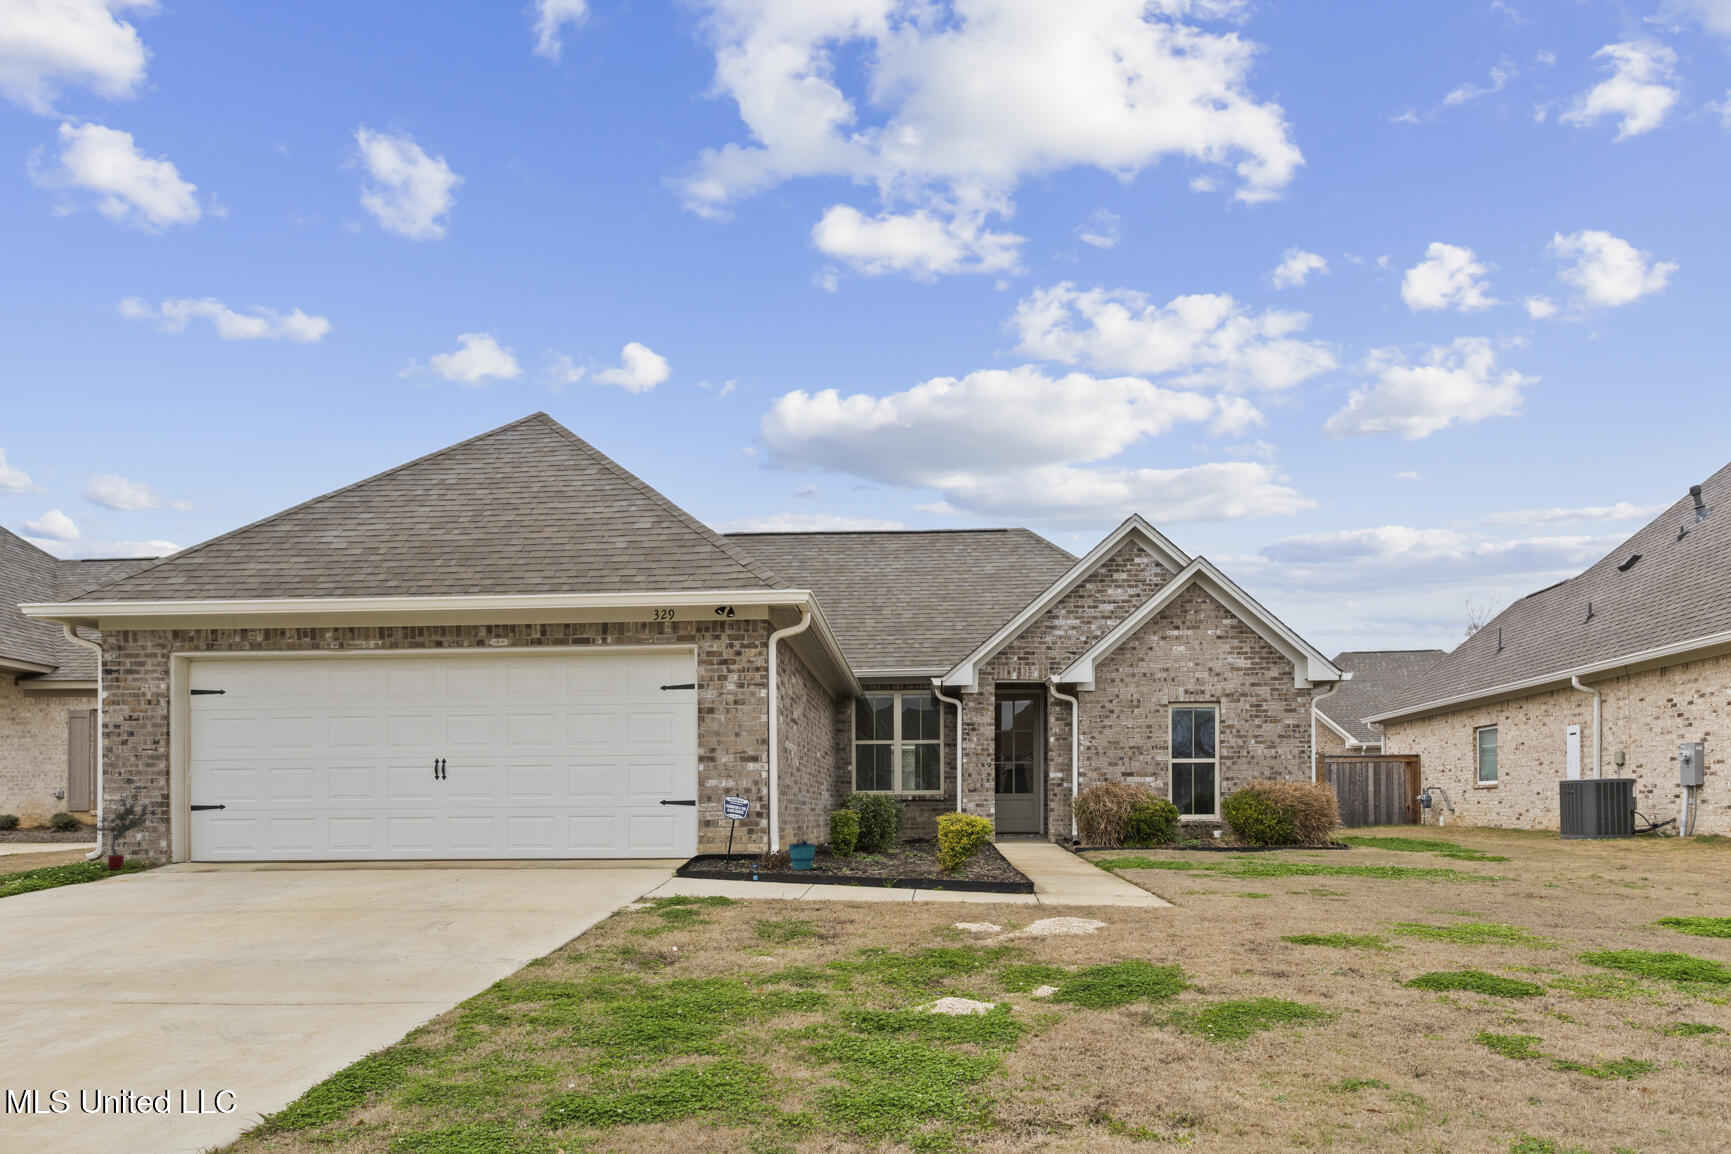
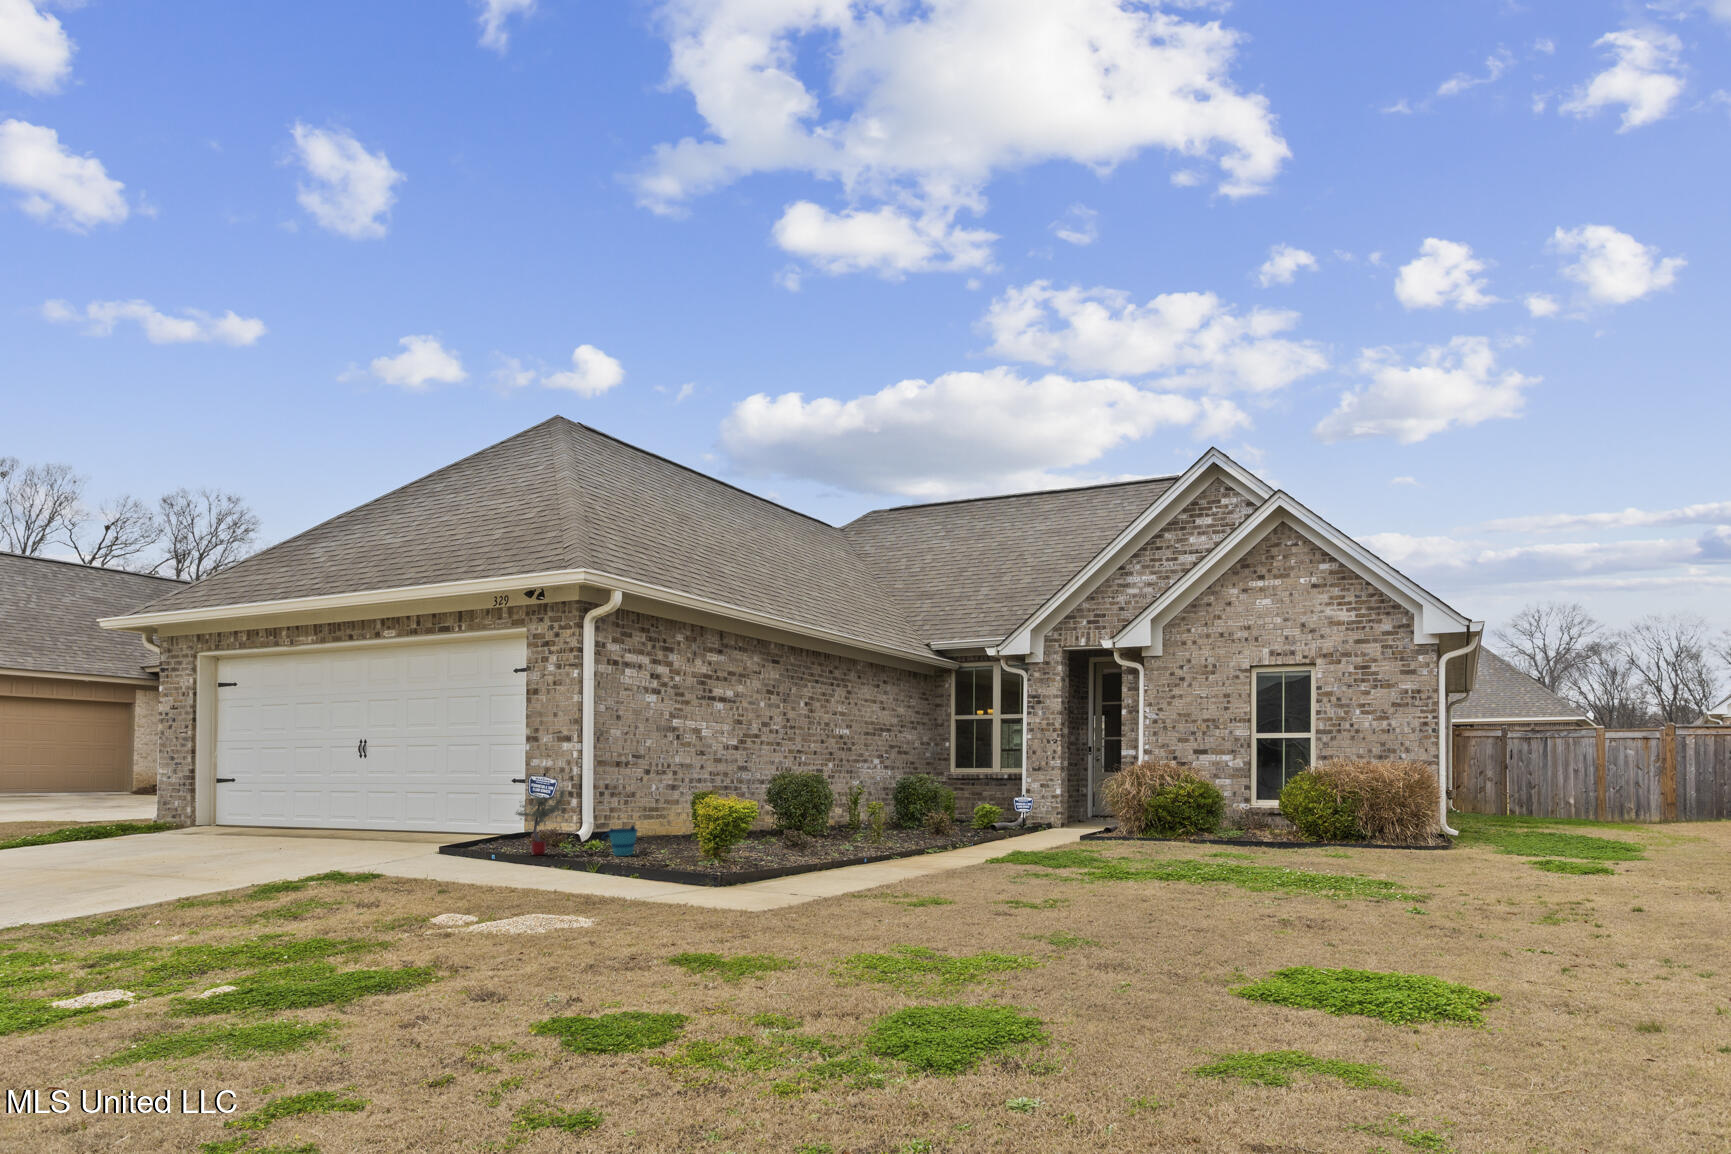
potted tree: present [93,796,148,870] -> present [516,790,564,856]

